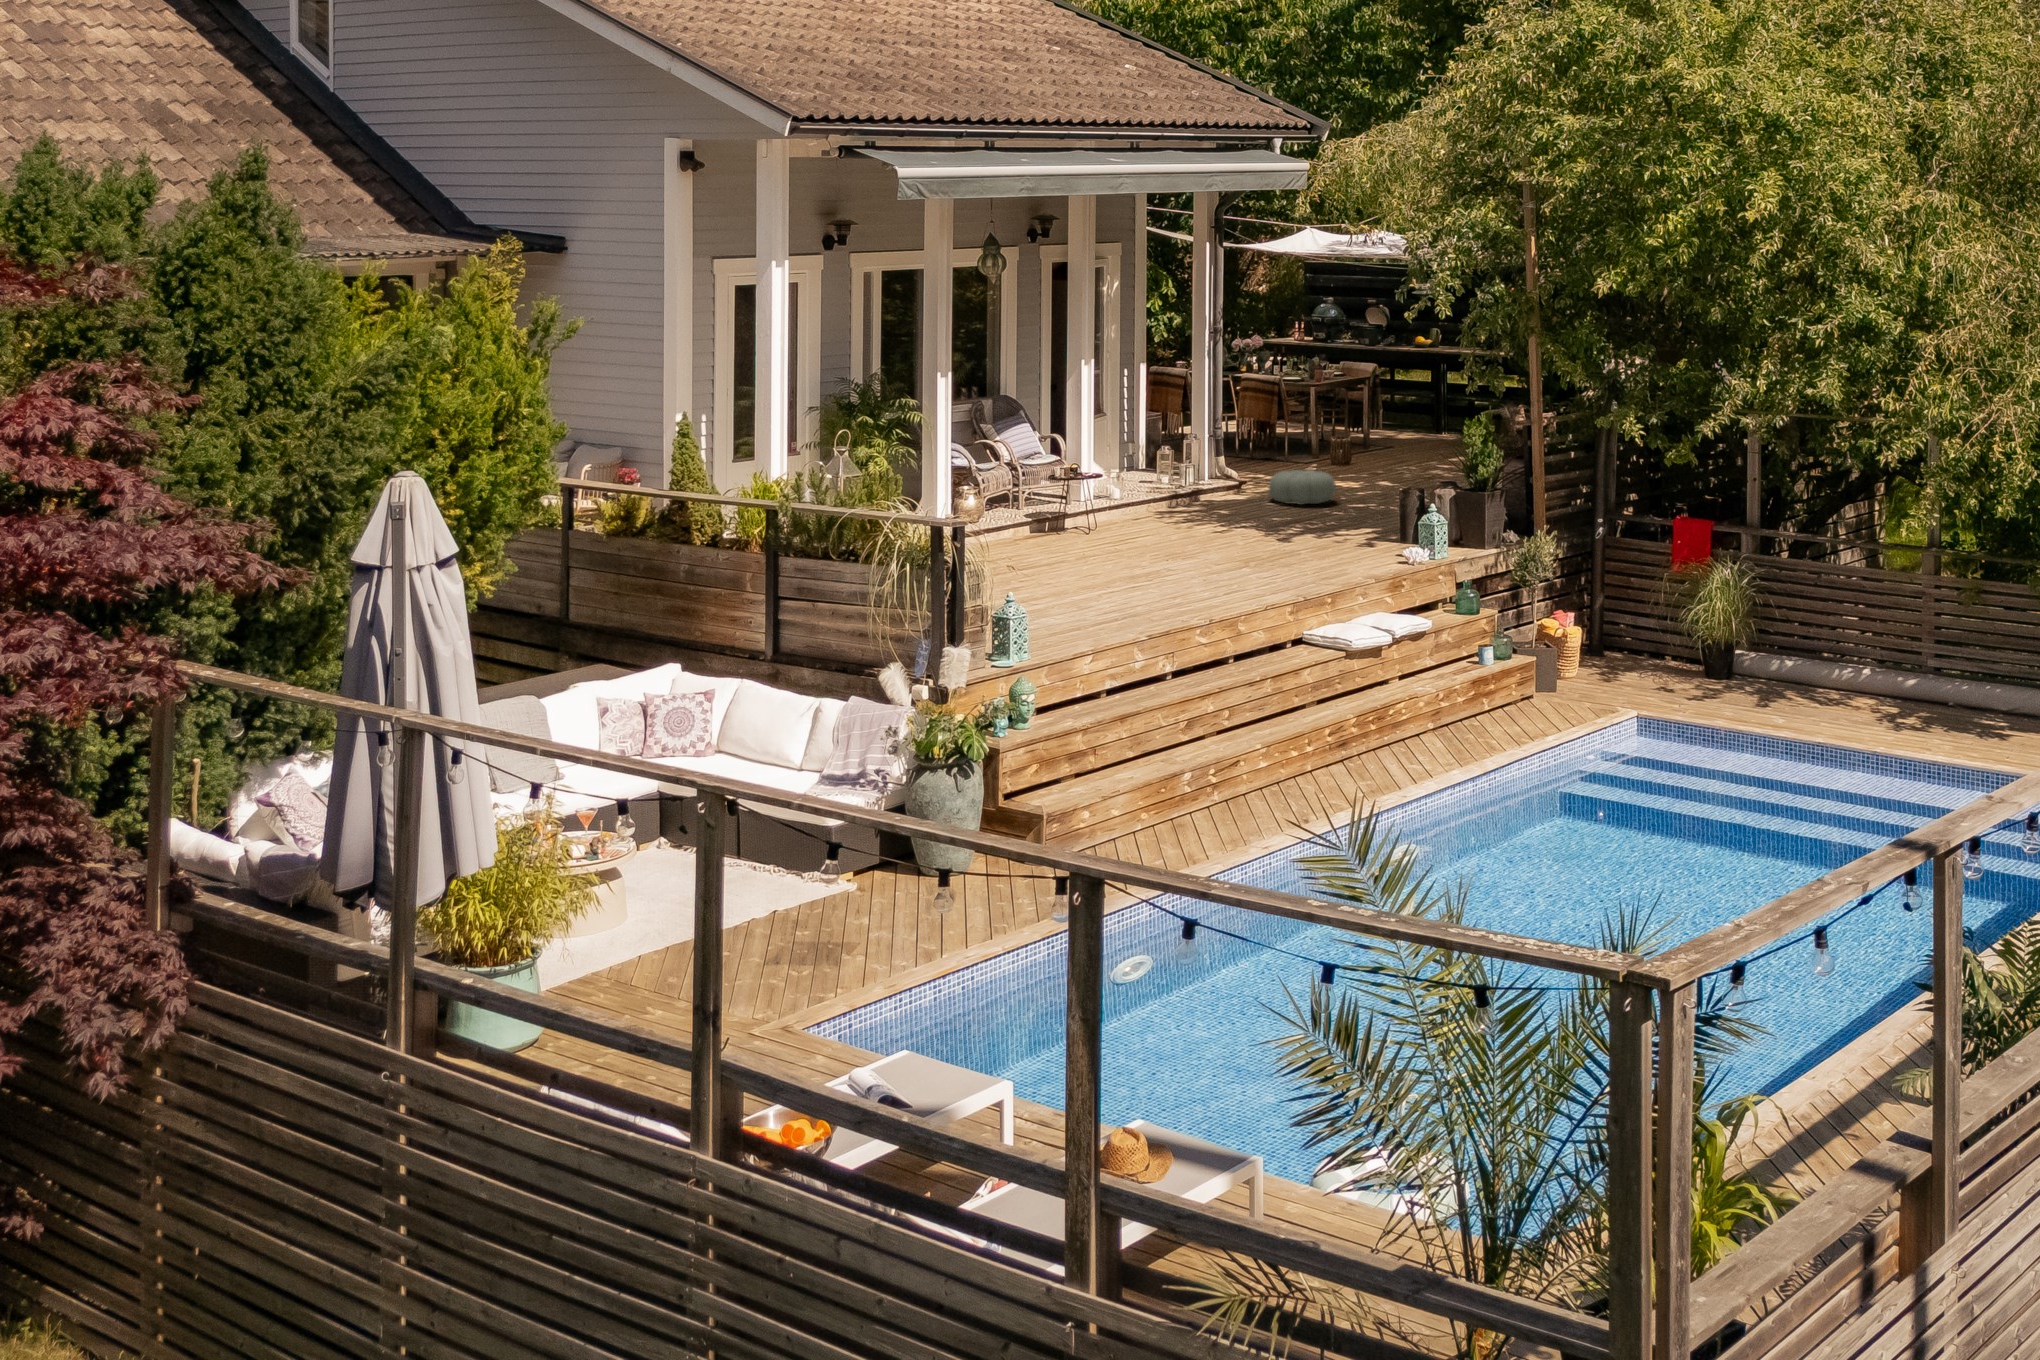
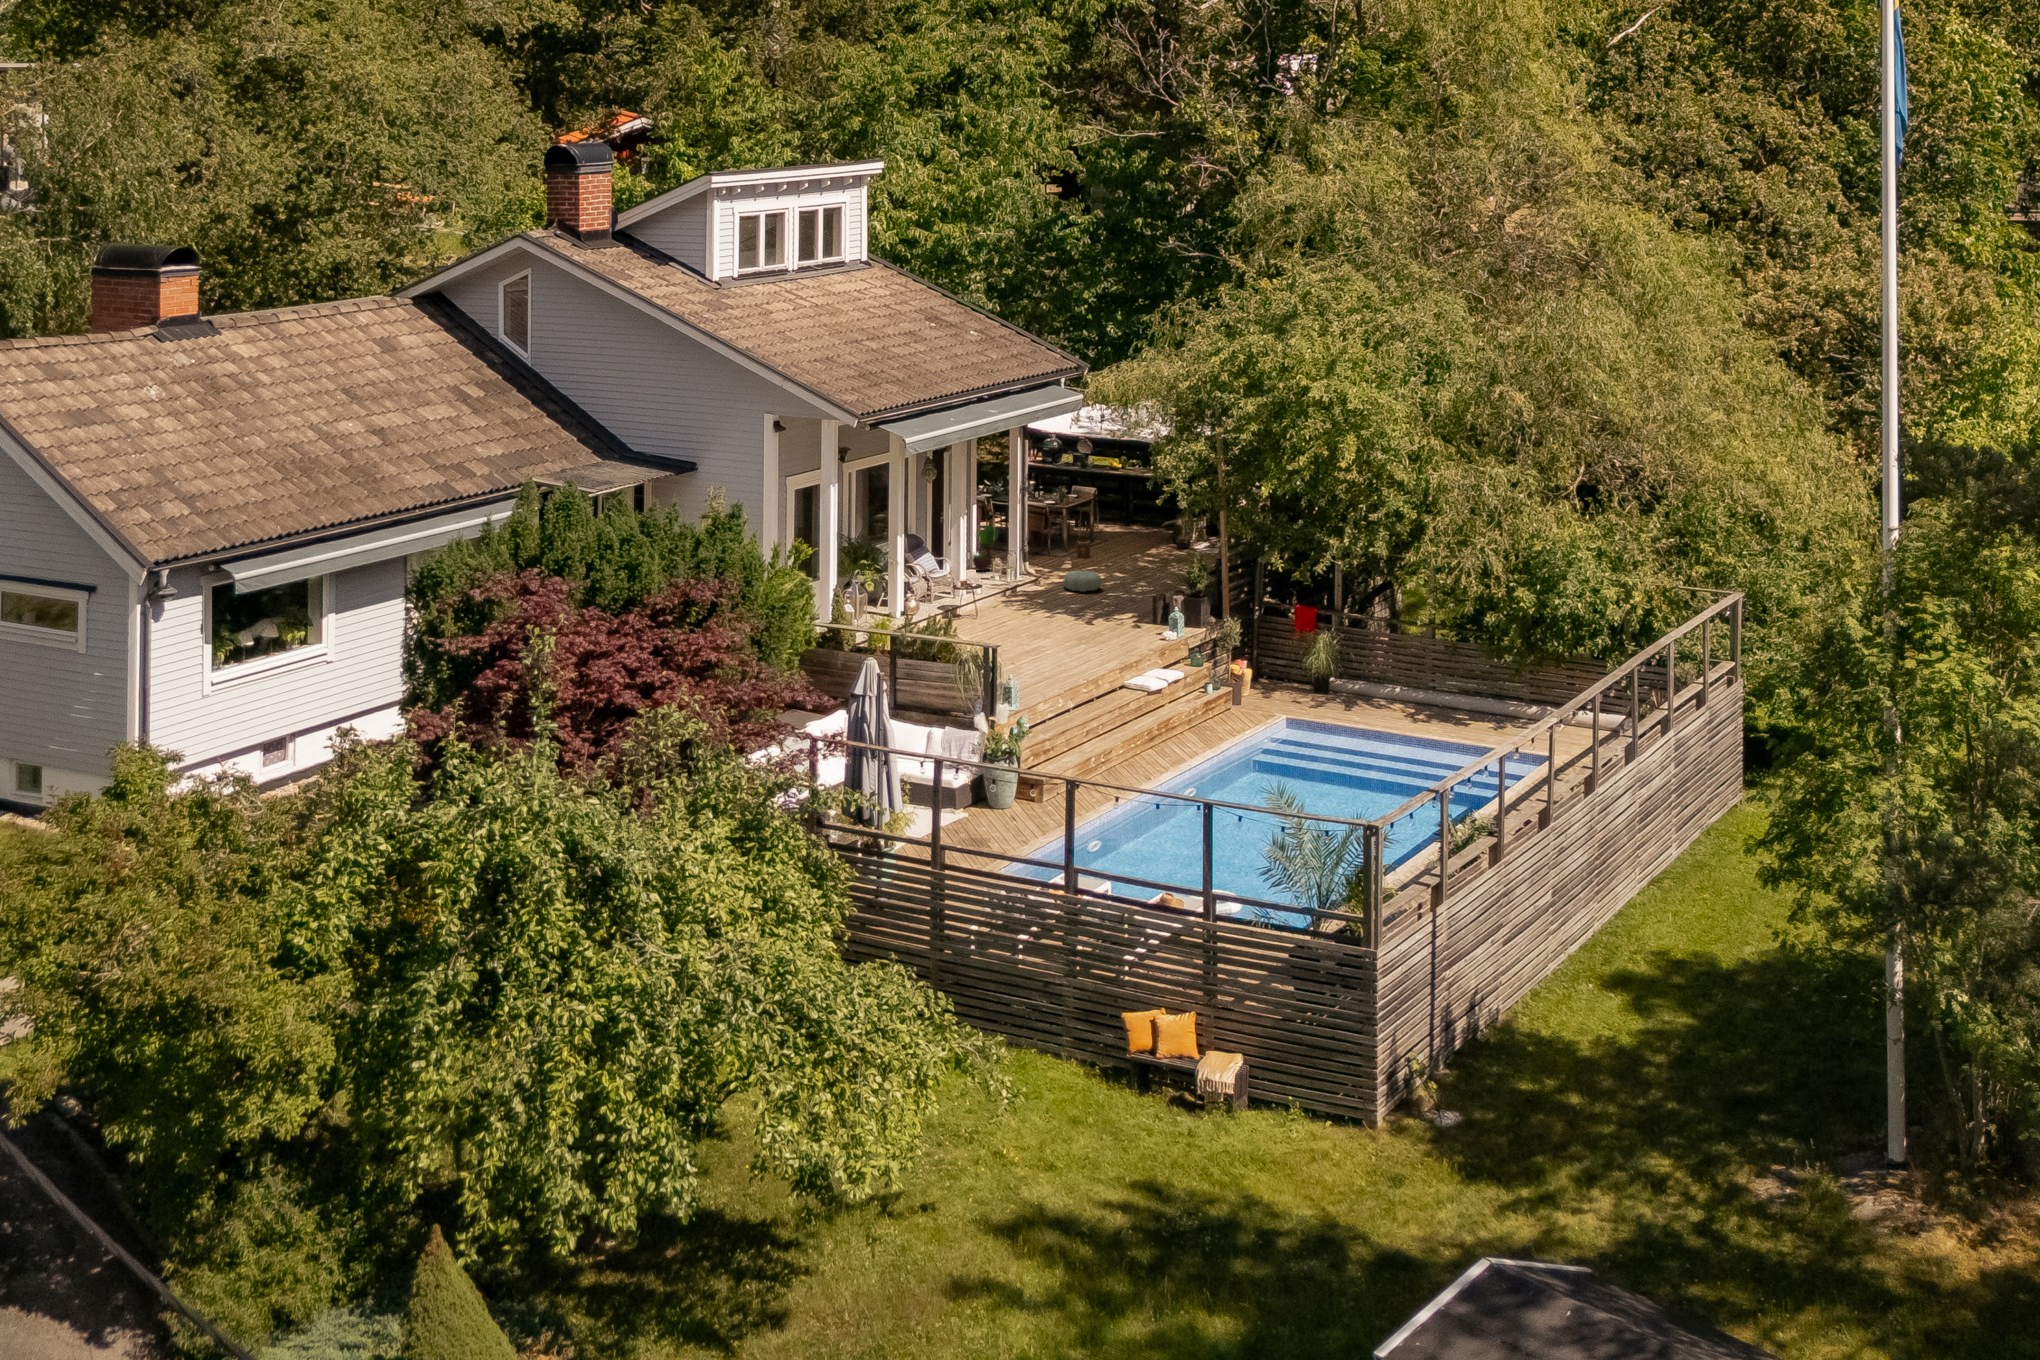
potted tree: none [1125,391,1173,475] -> present [971,526,997,571]

